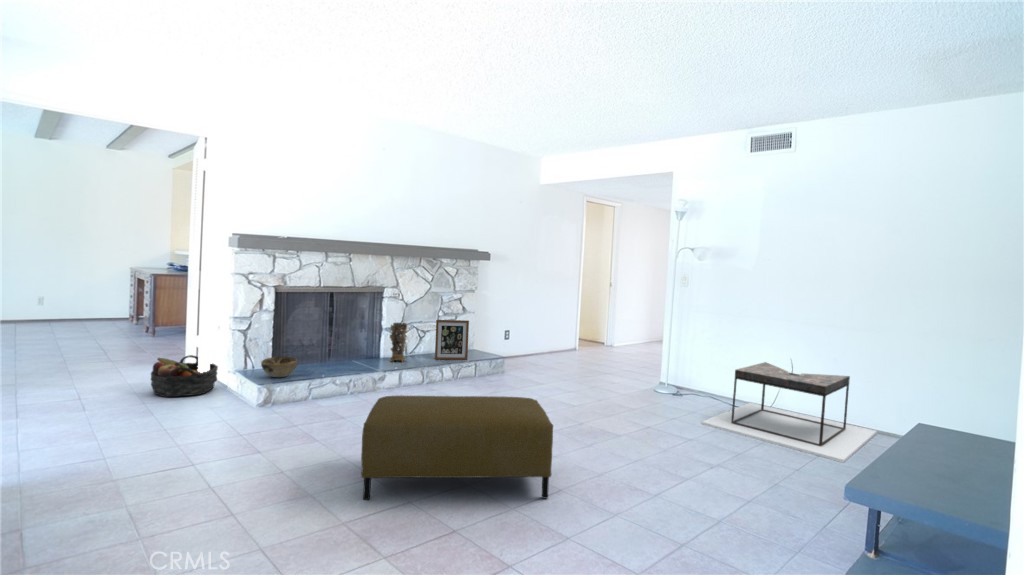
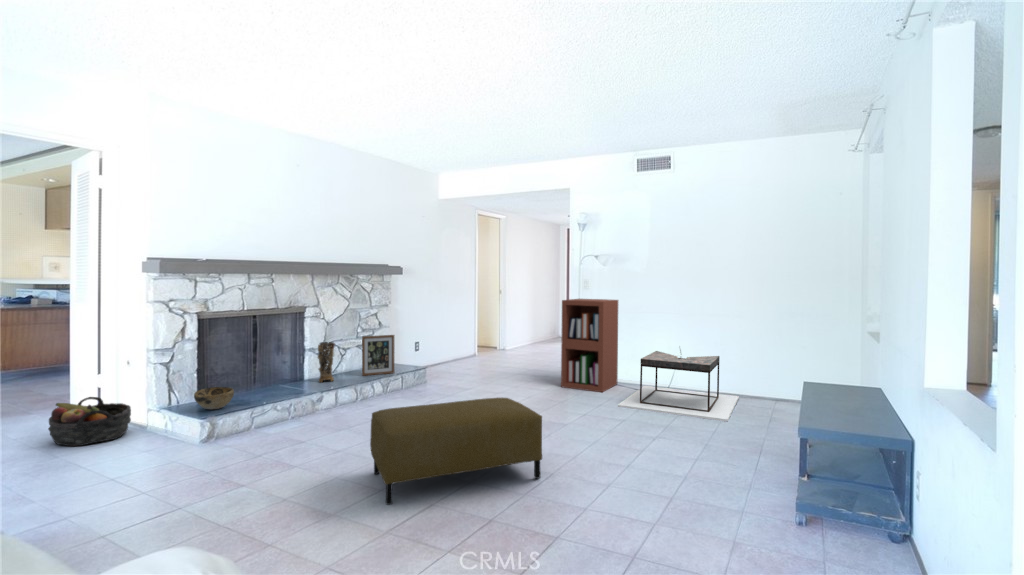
bookshelf: none [647,294,724,405] -> present [561,299,618,392]

